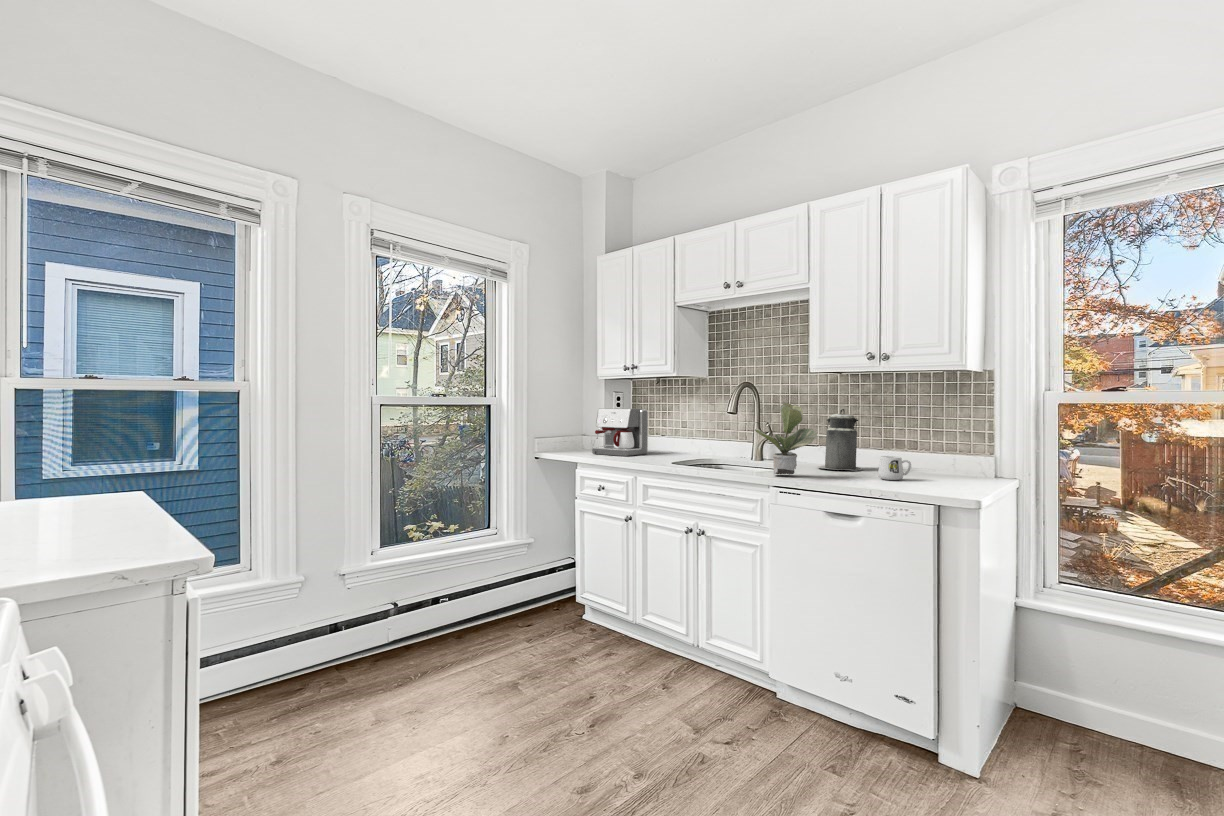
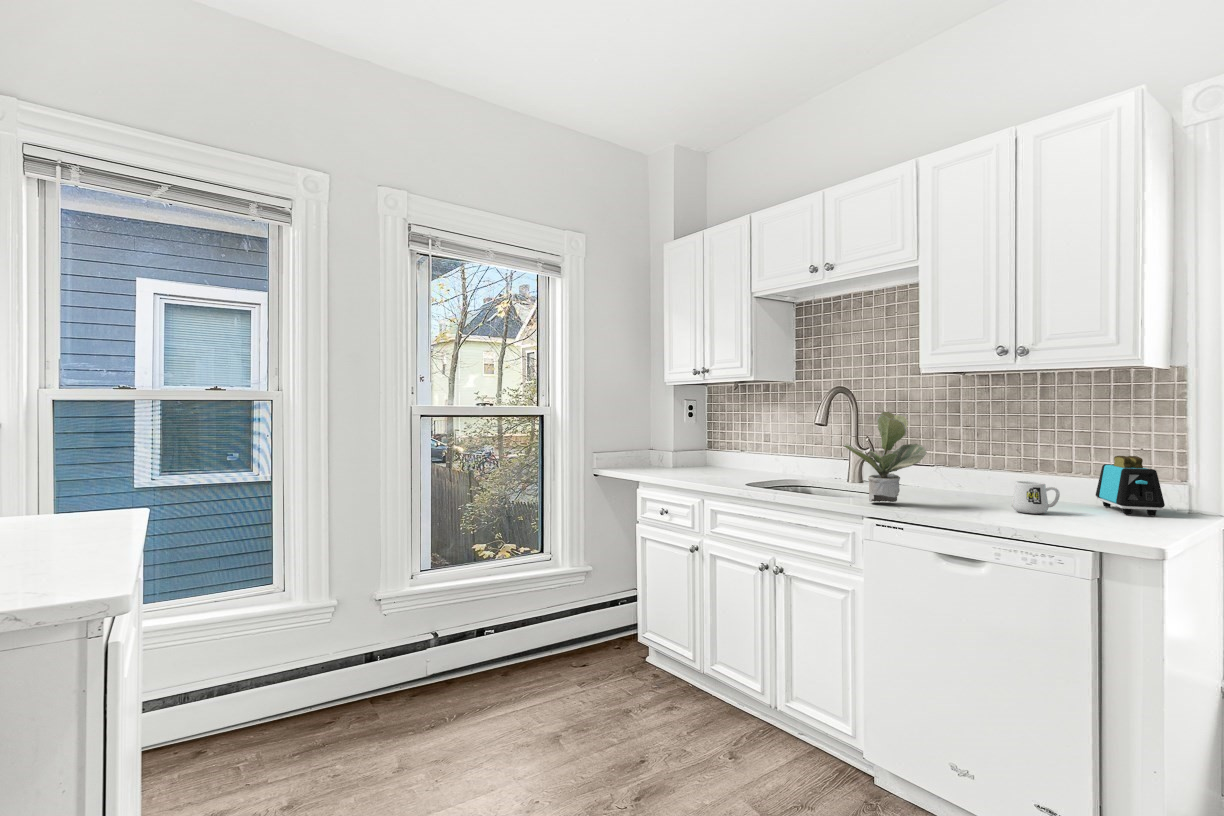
coffee maker: present [592,408,648,456] -> none [661,418,725,474]
canister: present [818,409,863,471] -> none [931,419,993,498]
toaster: none [935,436,981,480] -> present [1096,456,1165,516]

